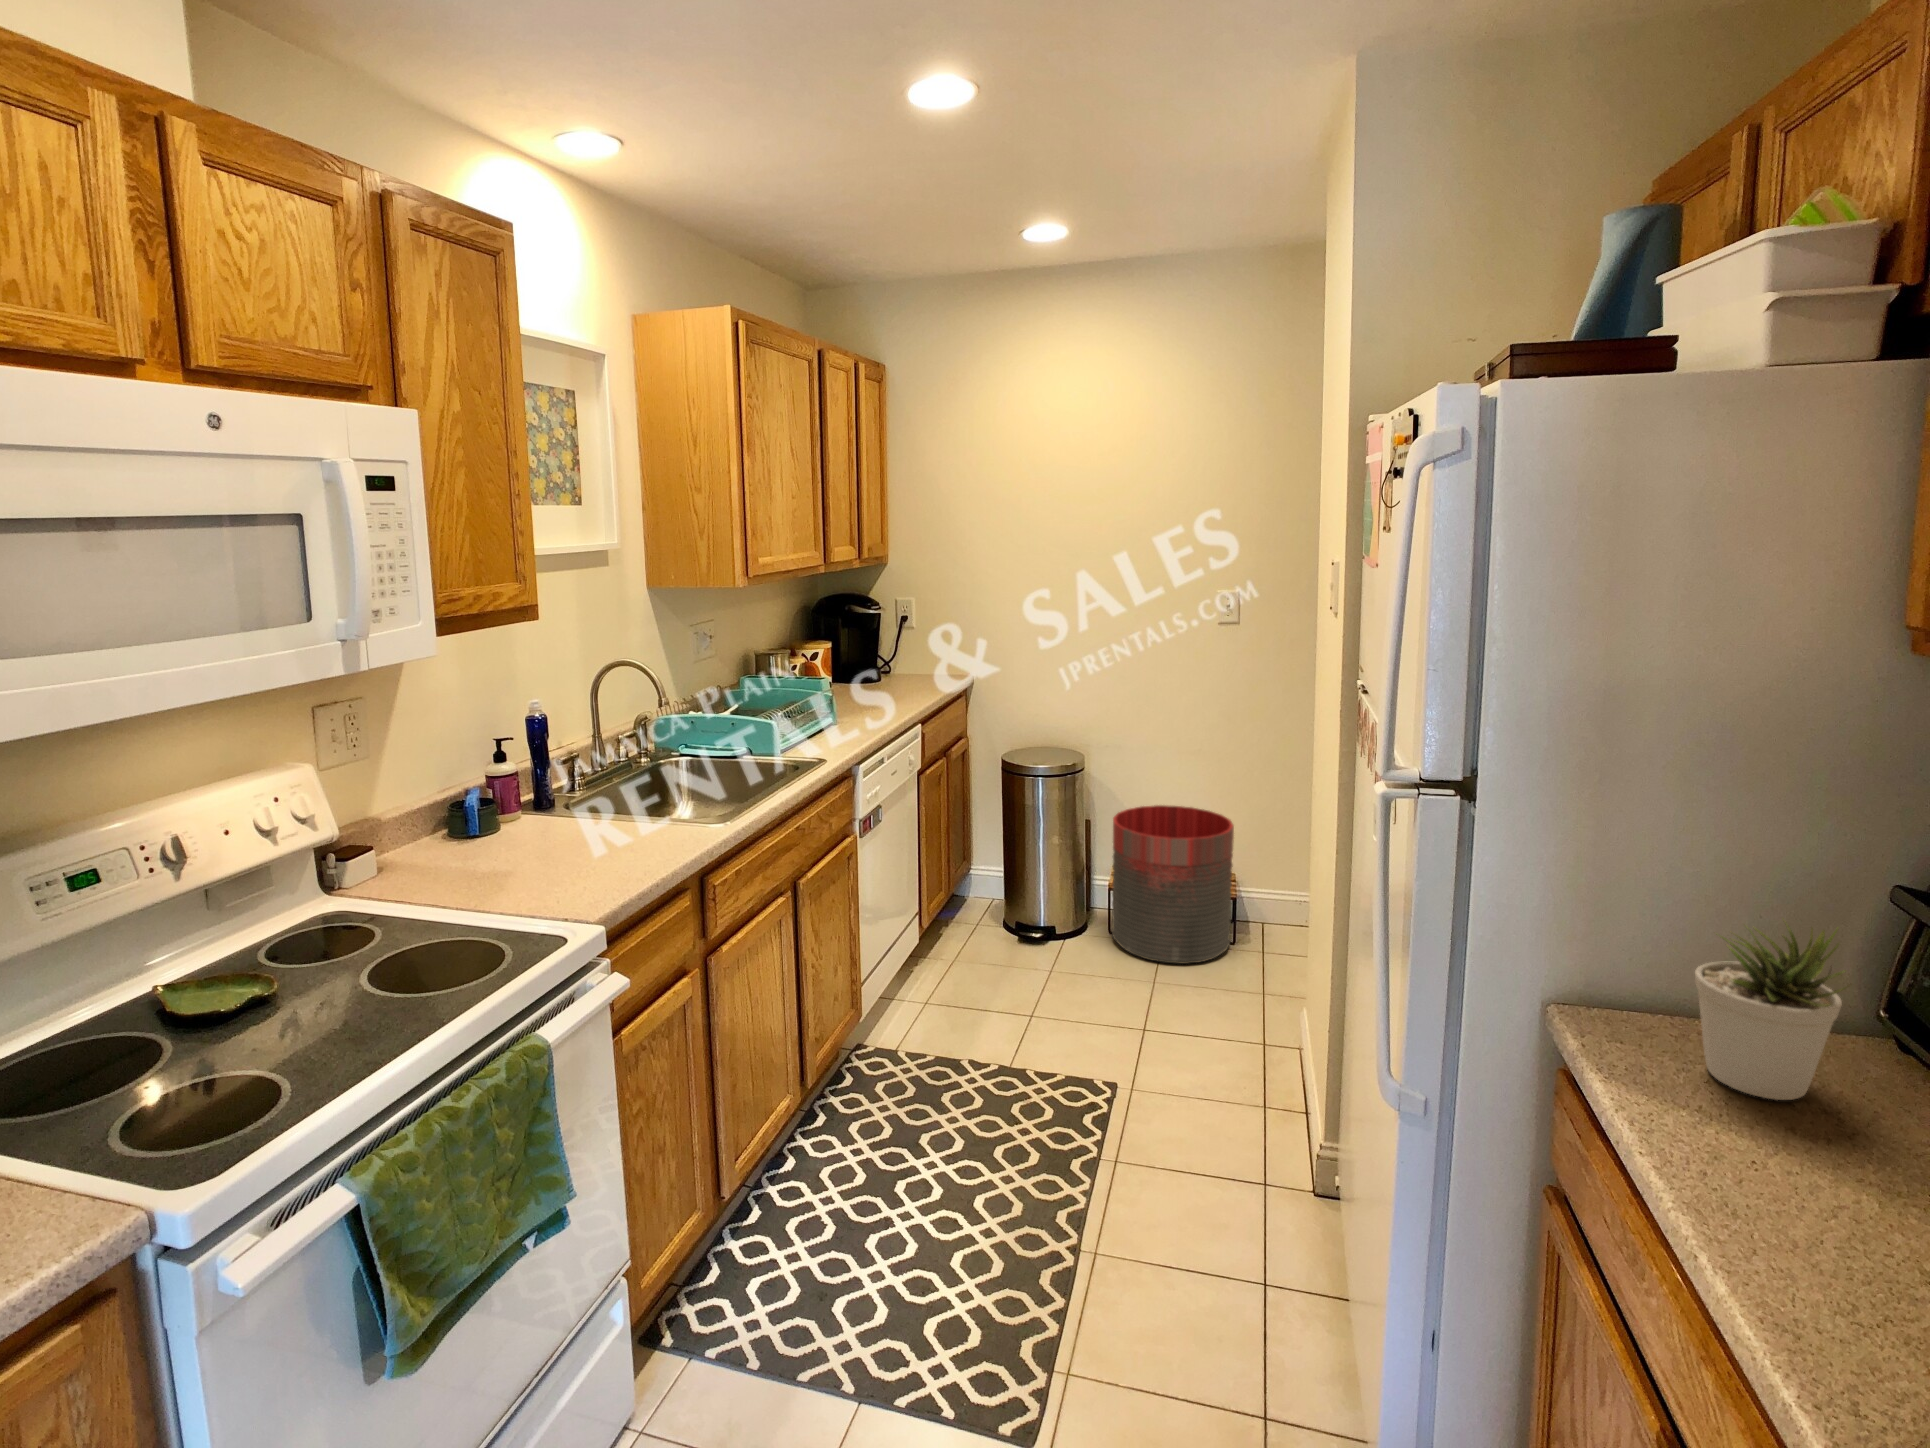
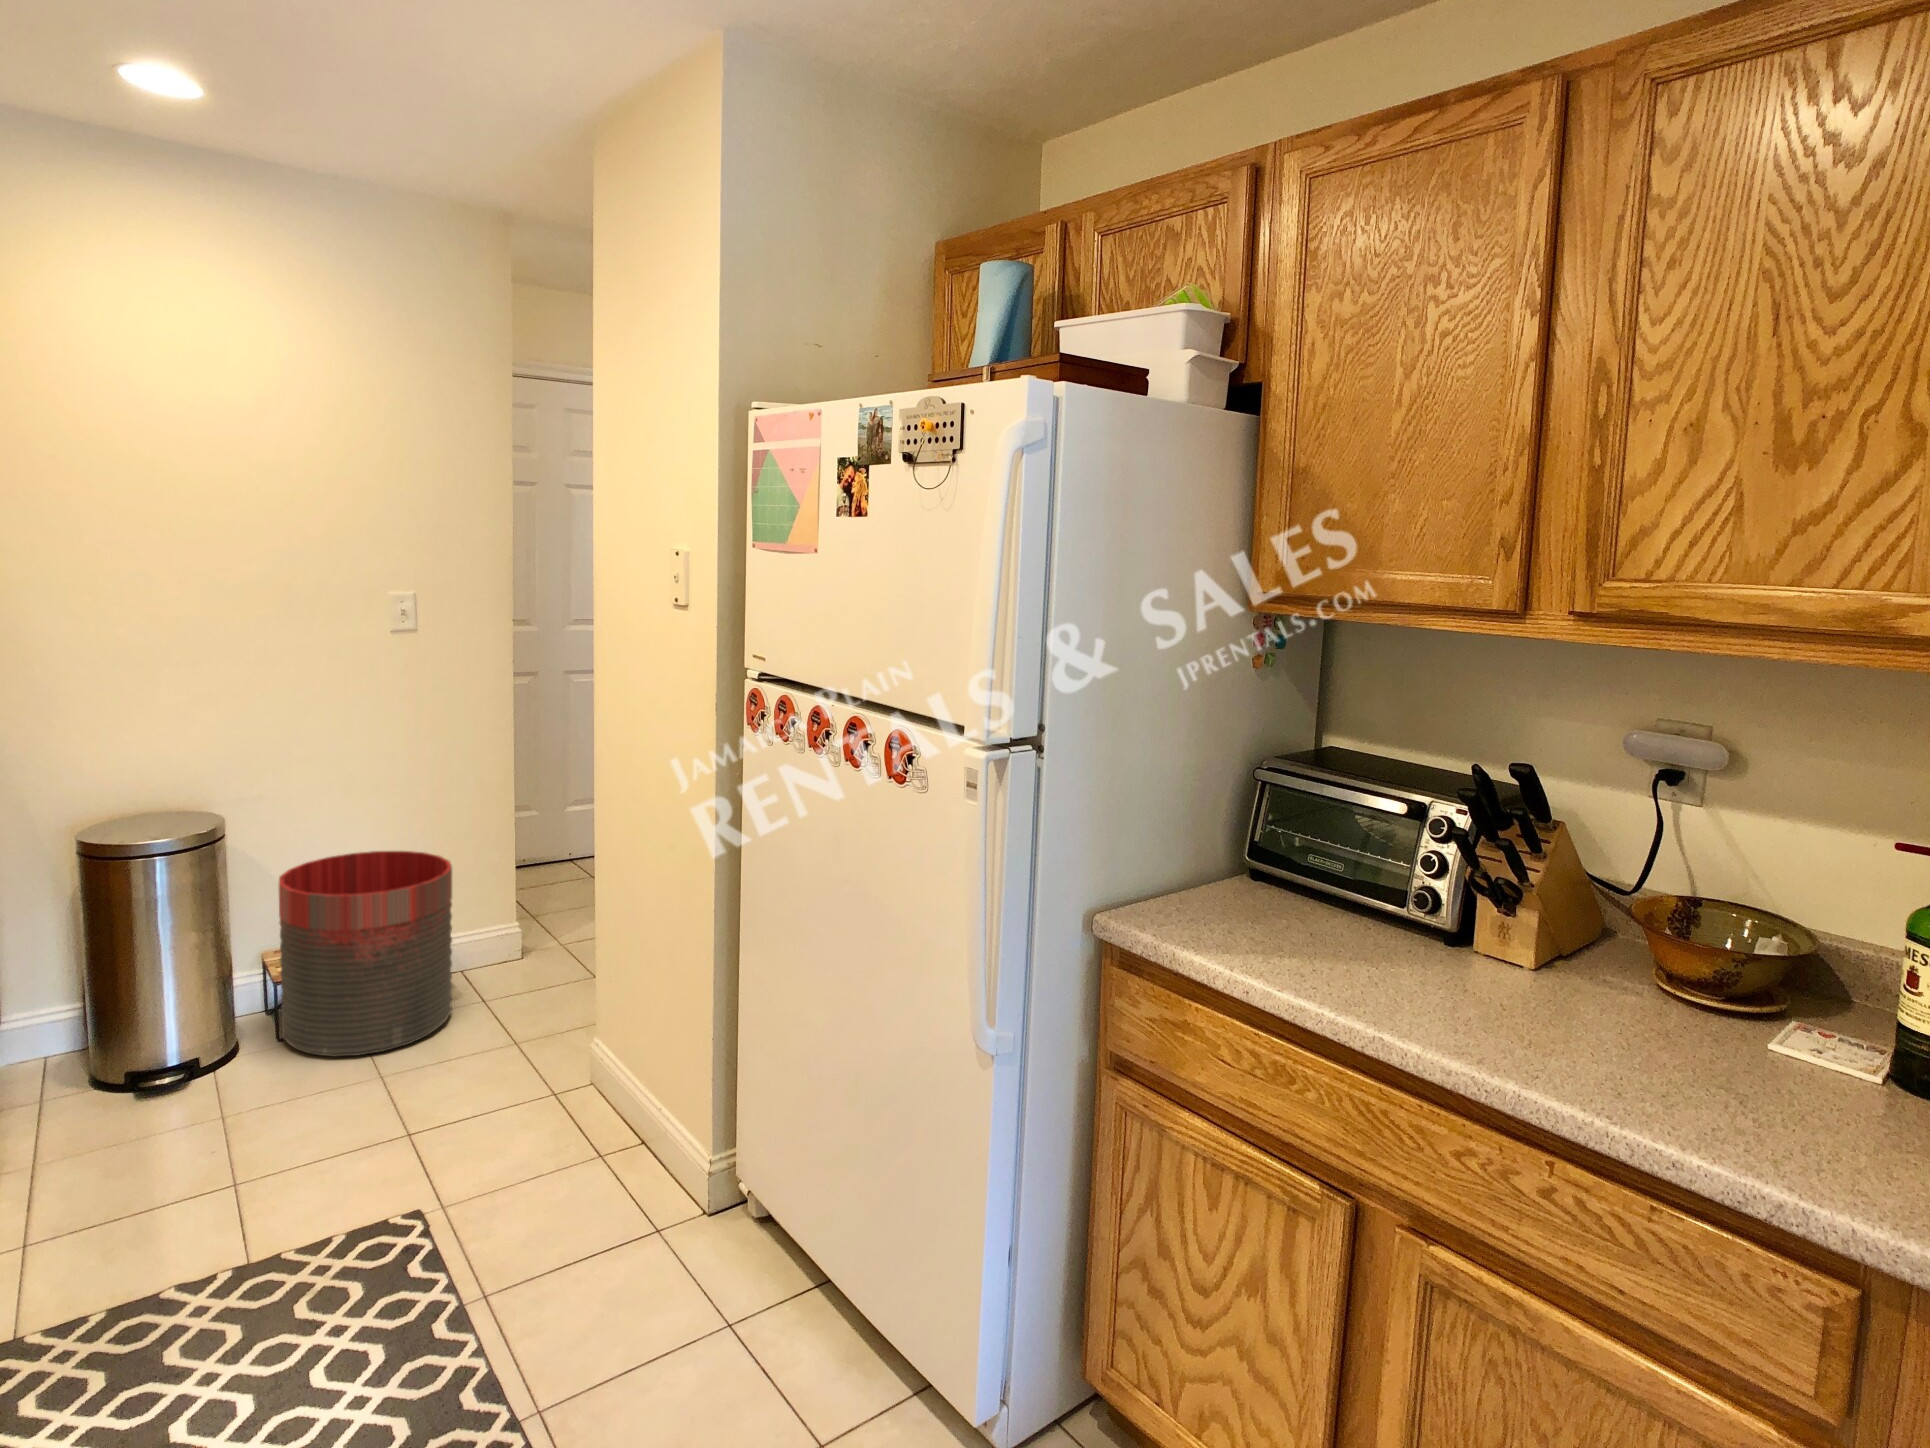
potted plant: present [1695,925,1848,1100] -> none [1171,808,1260,937]

